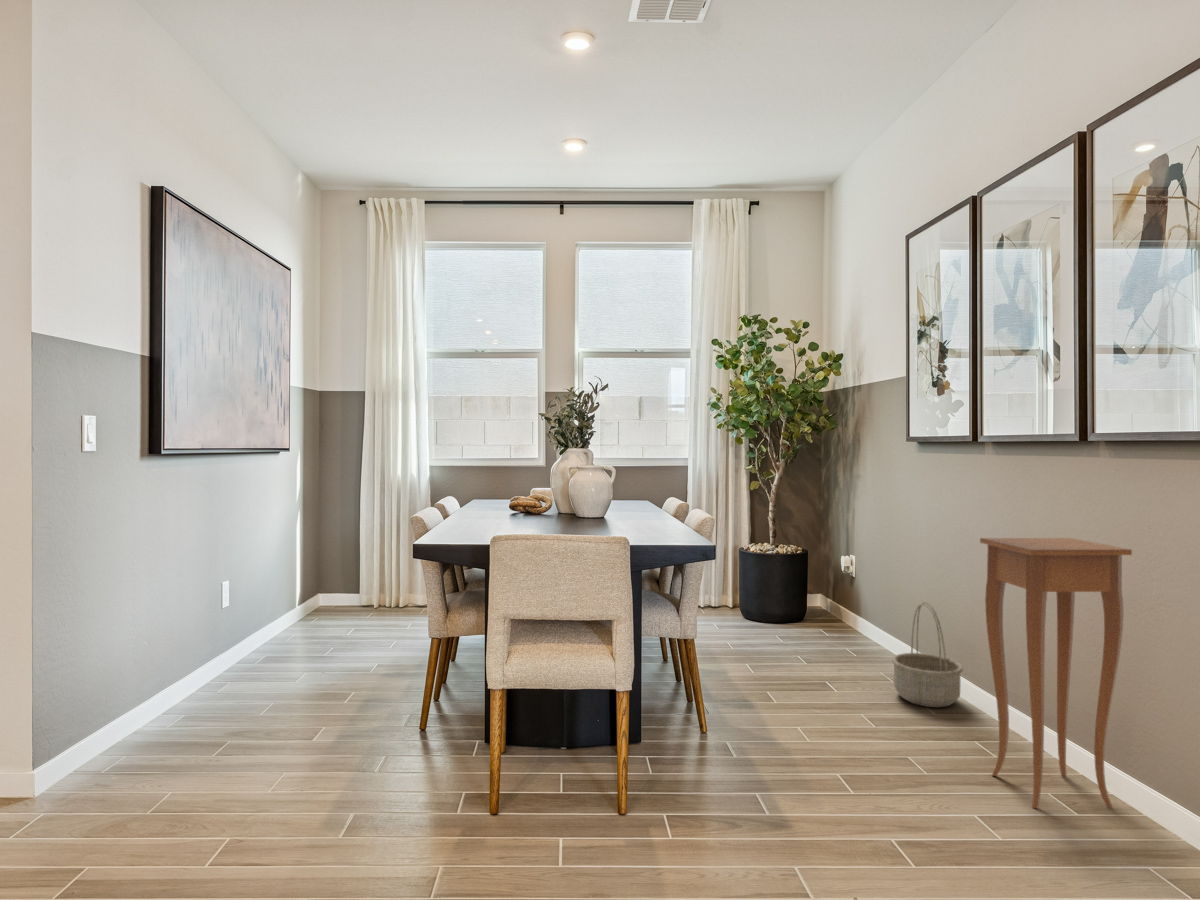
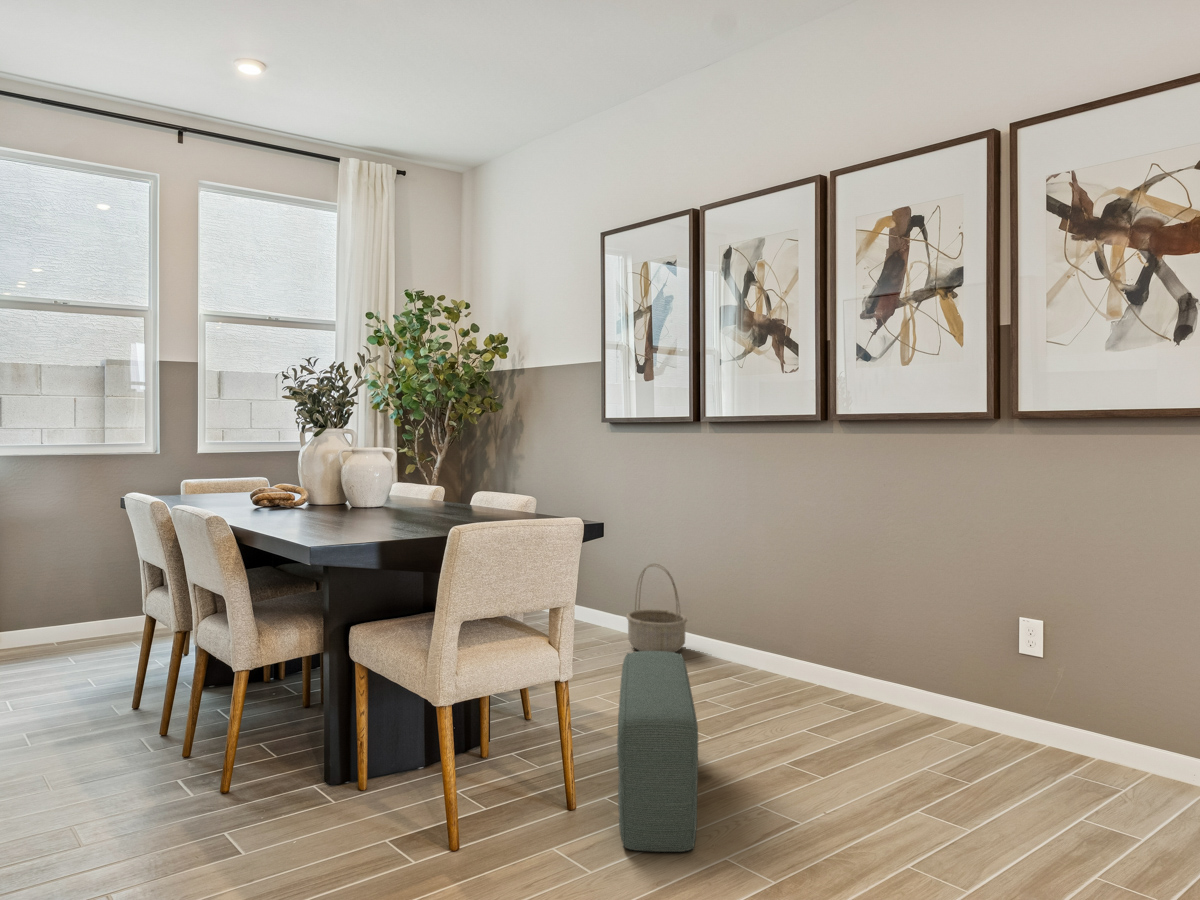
side table: present [980,538,1132,808] -> none [765,498,876,714]
pouf: none [631,679,807,871] -> present [617,651,698,852]

